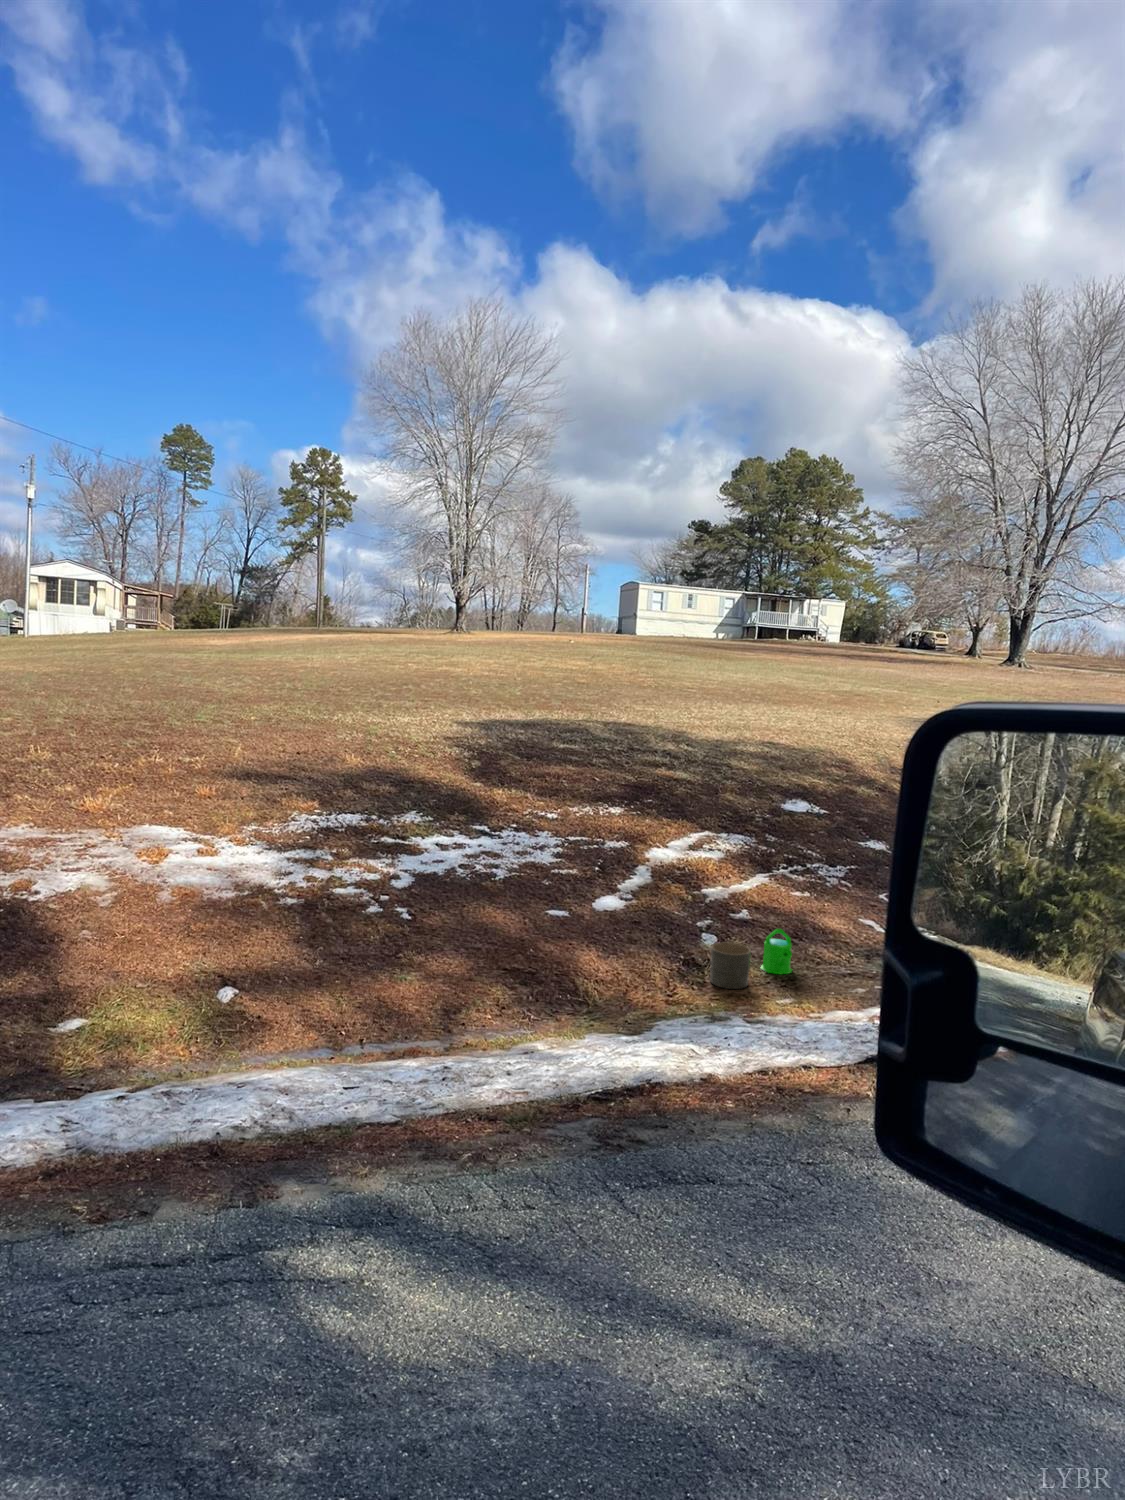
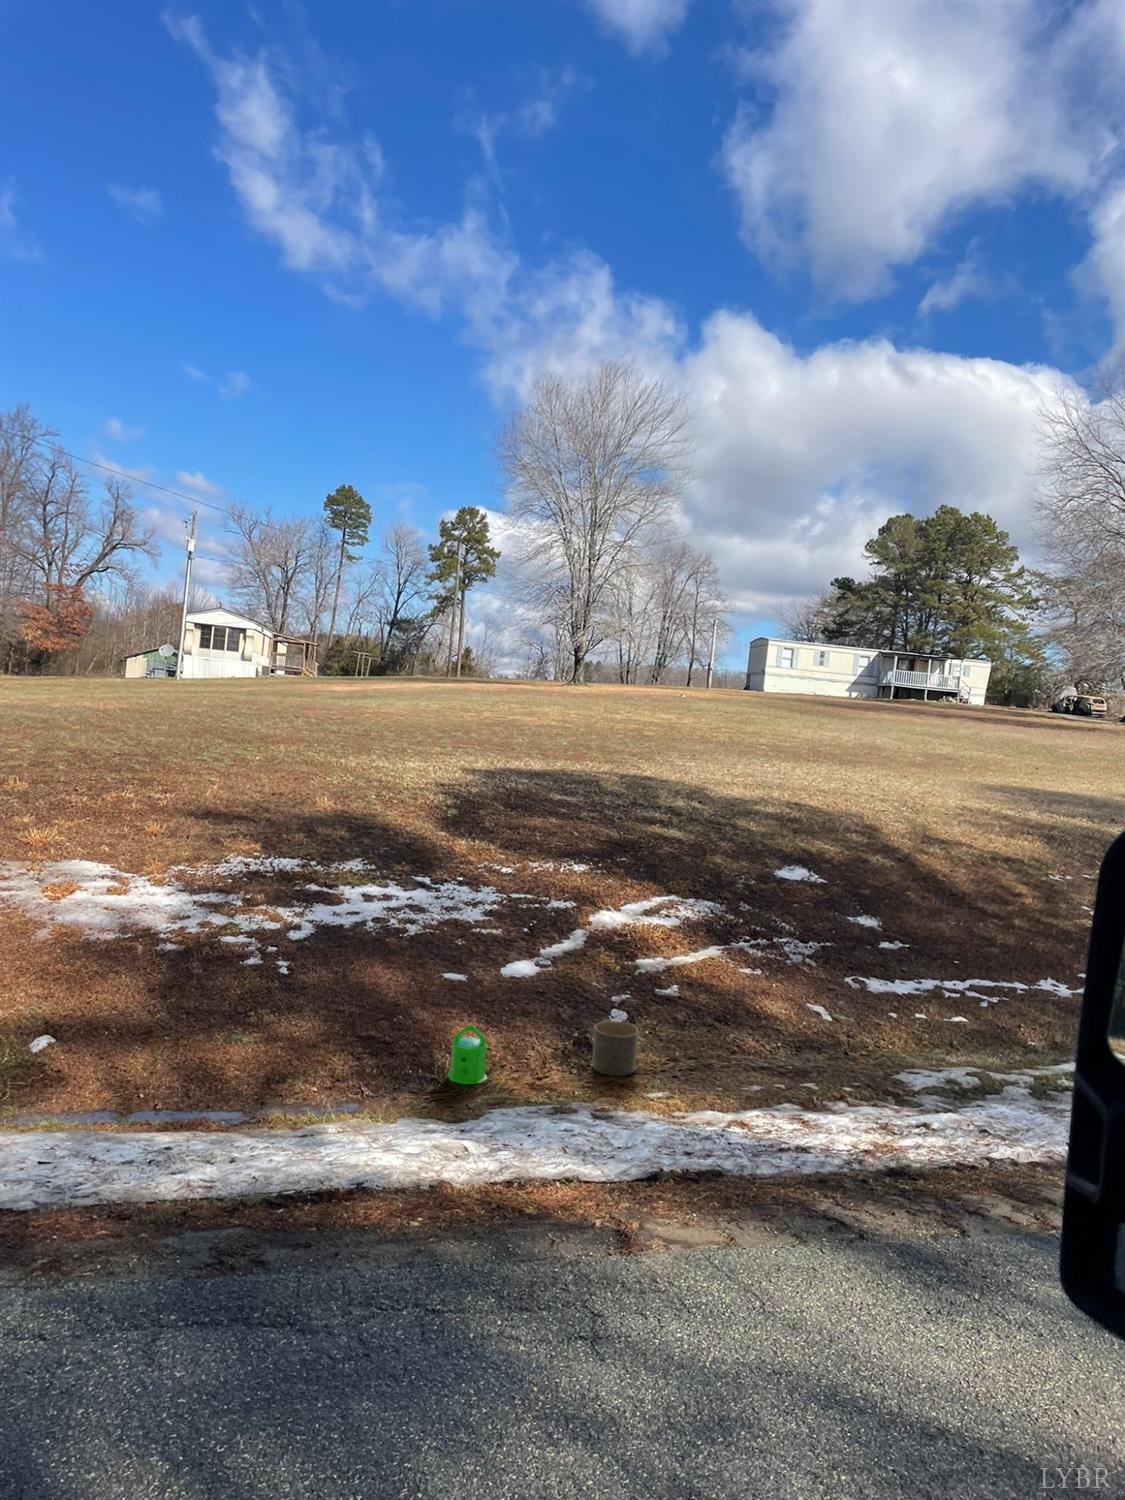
watering can: present [761,929,792,974] -> present [447,1025,487,1084]

